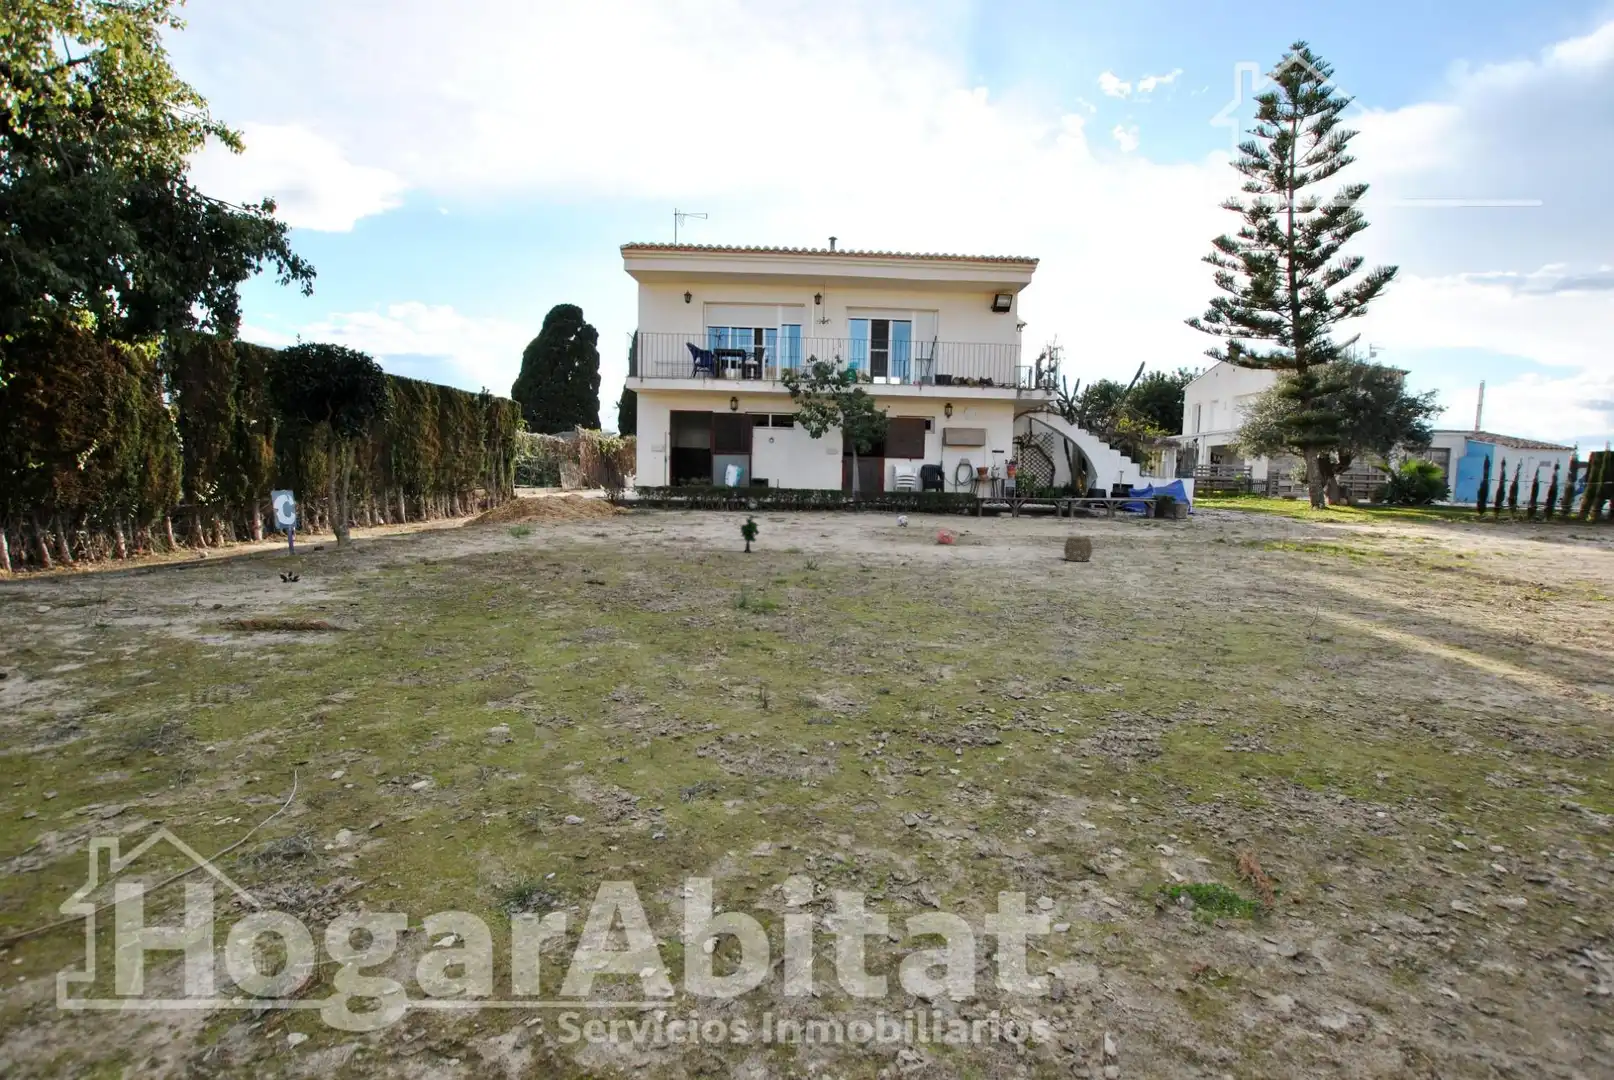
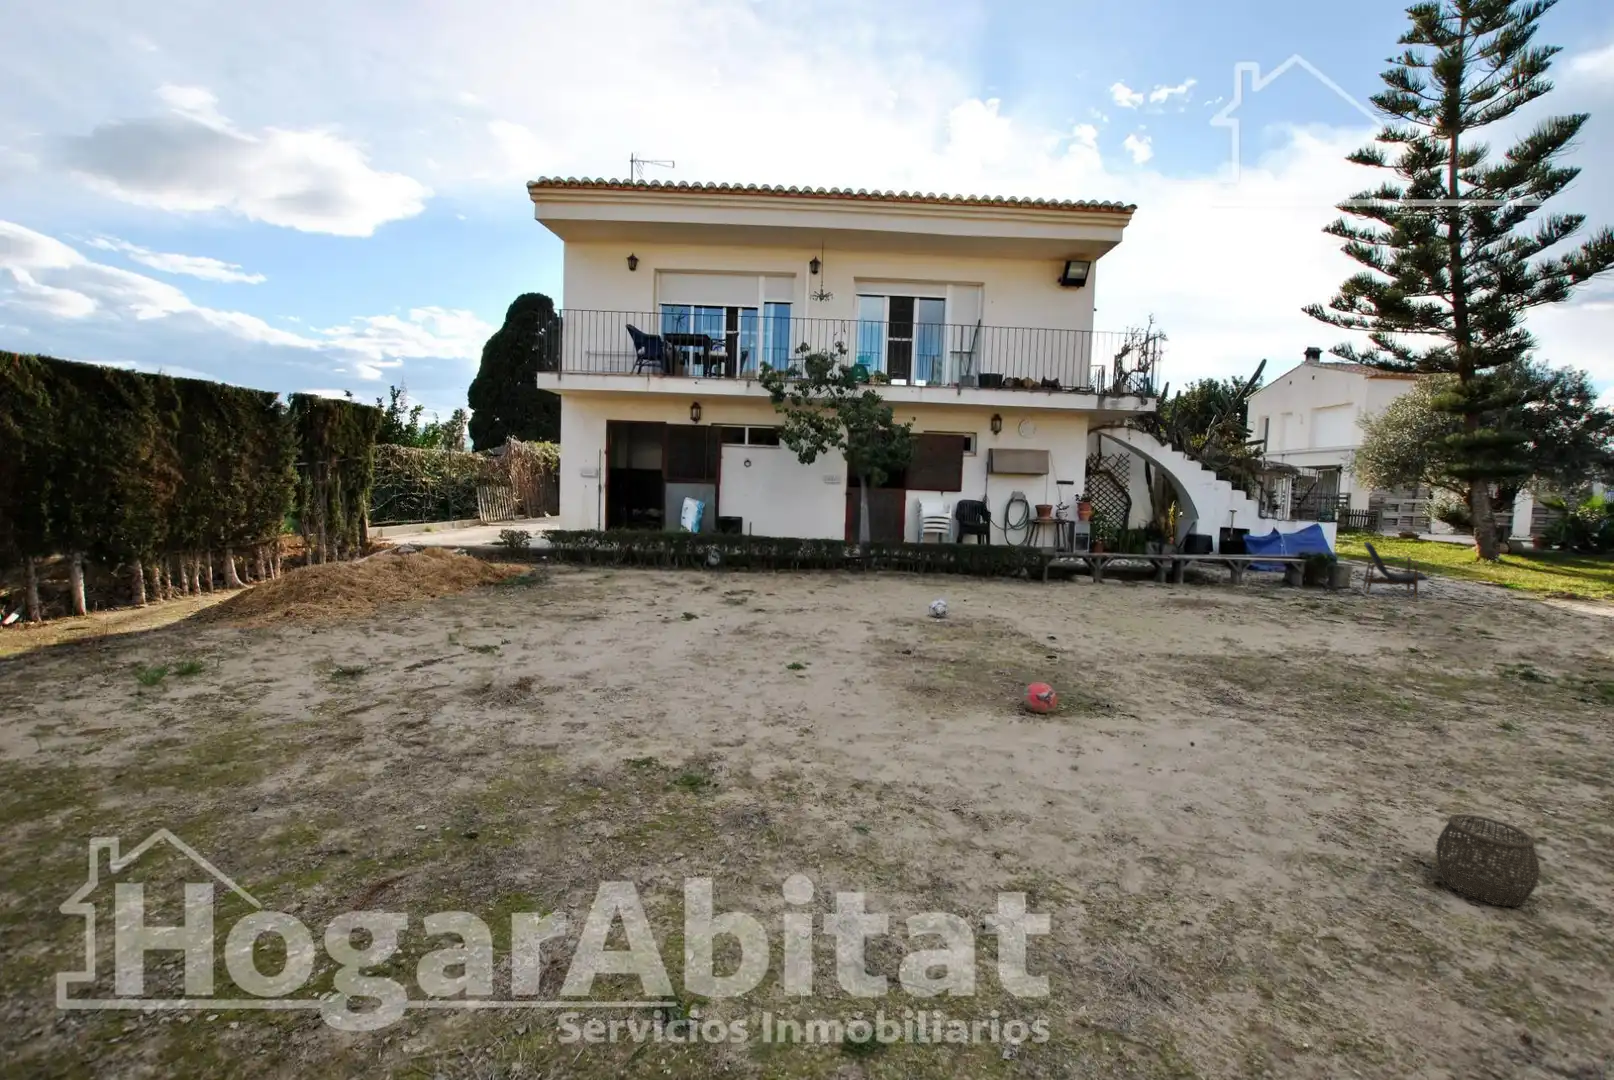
lounge chair: none [1189,485,1225,520] -> present [1363,542,1428,599]
decorative plant: present [740,516,759,553] -> none [538,735,598,836]

